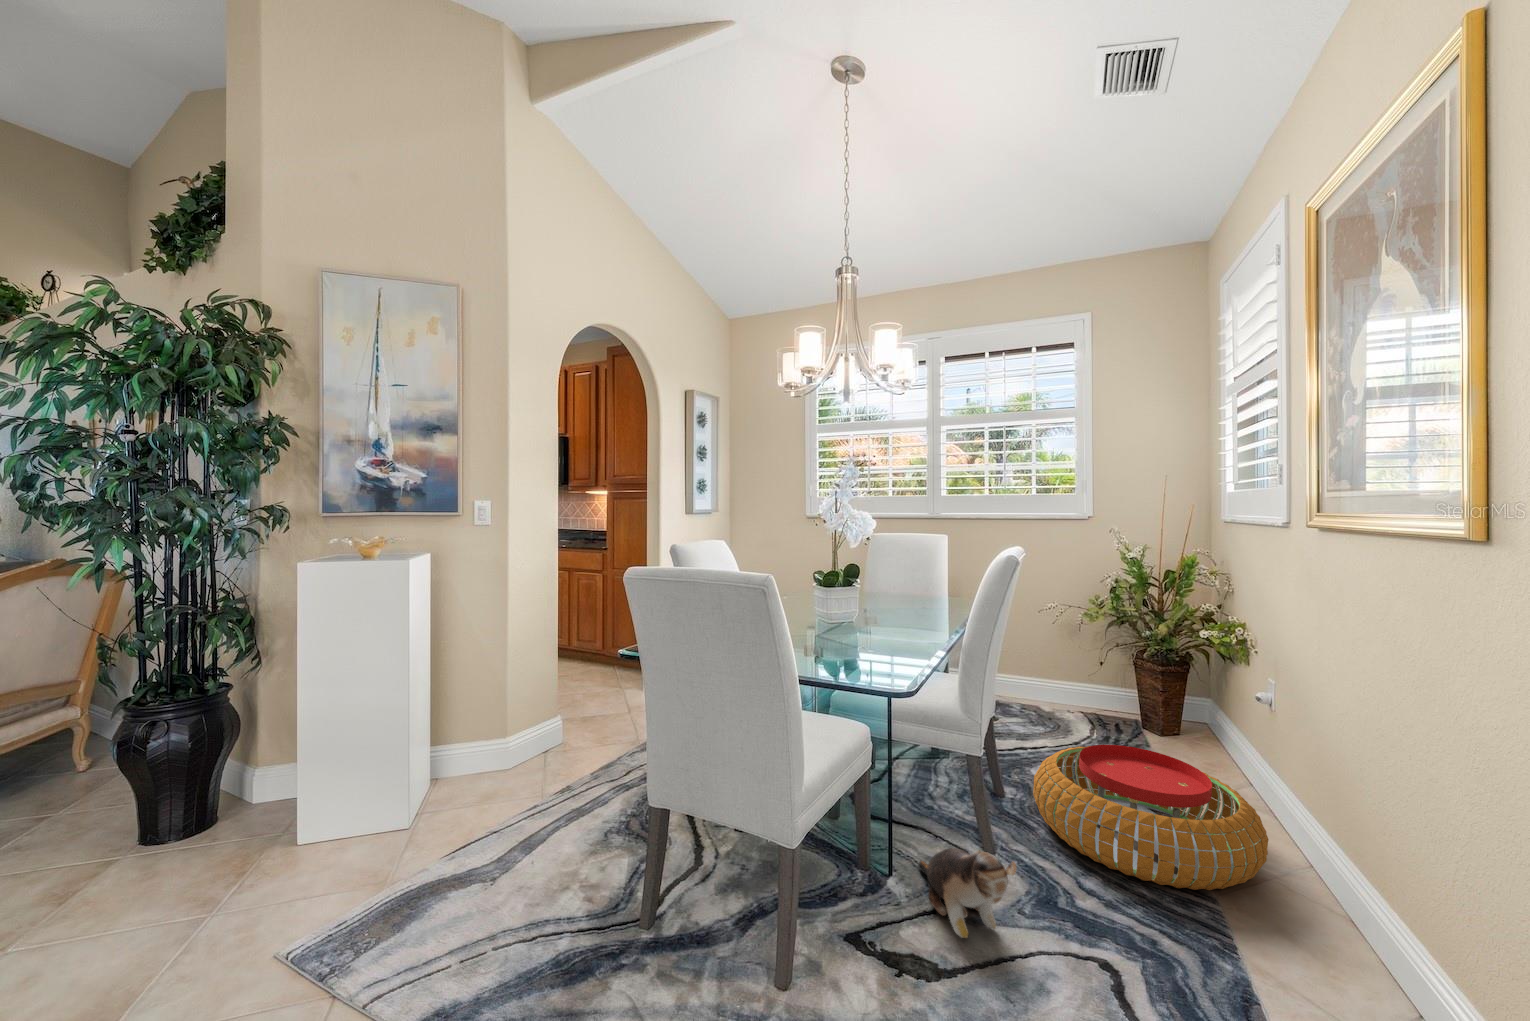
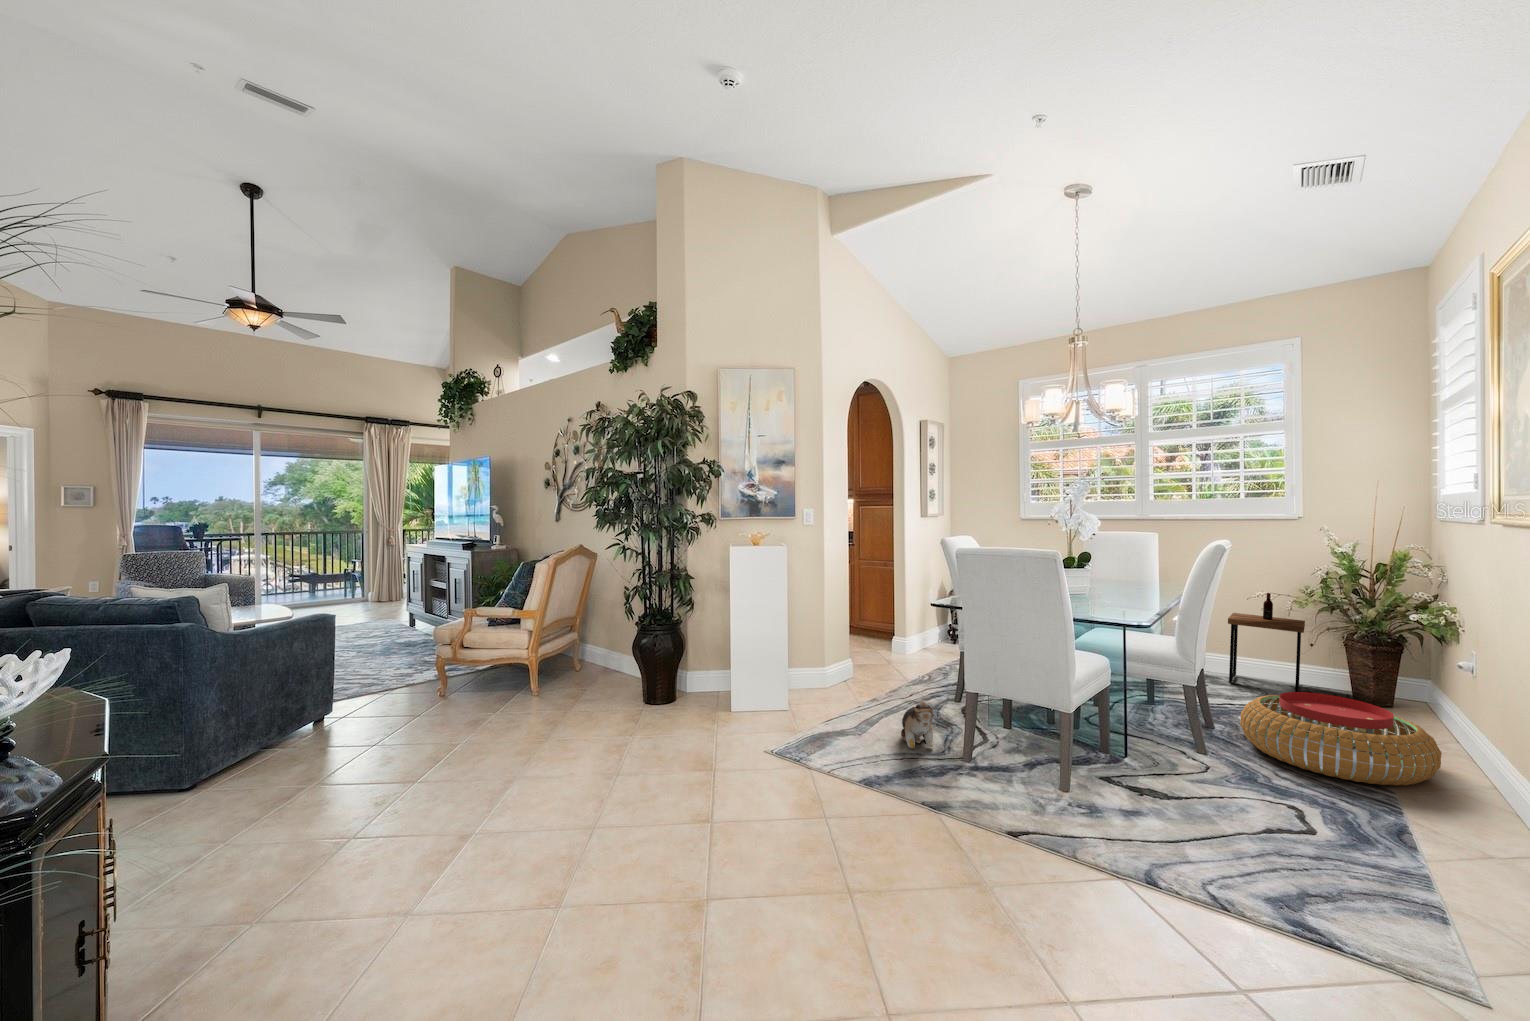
side table: none [1016,604,1094,724] -> present [1228,593,1305,692]
plush toy: present [919,848,1016,938] -> present [901,701,935,749]

